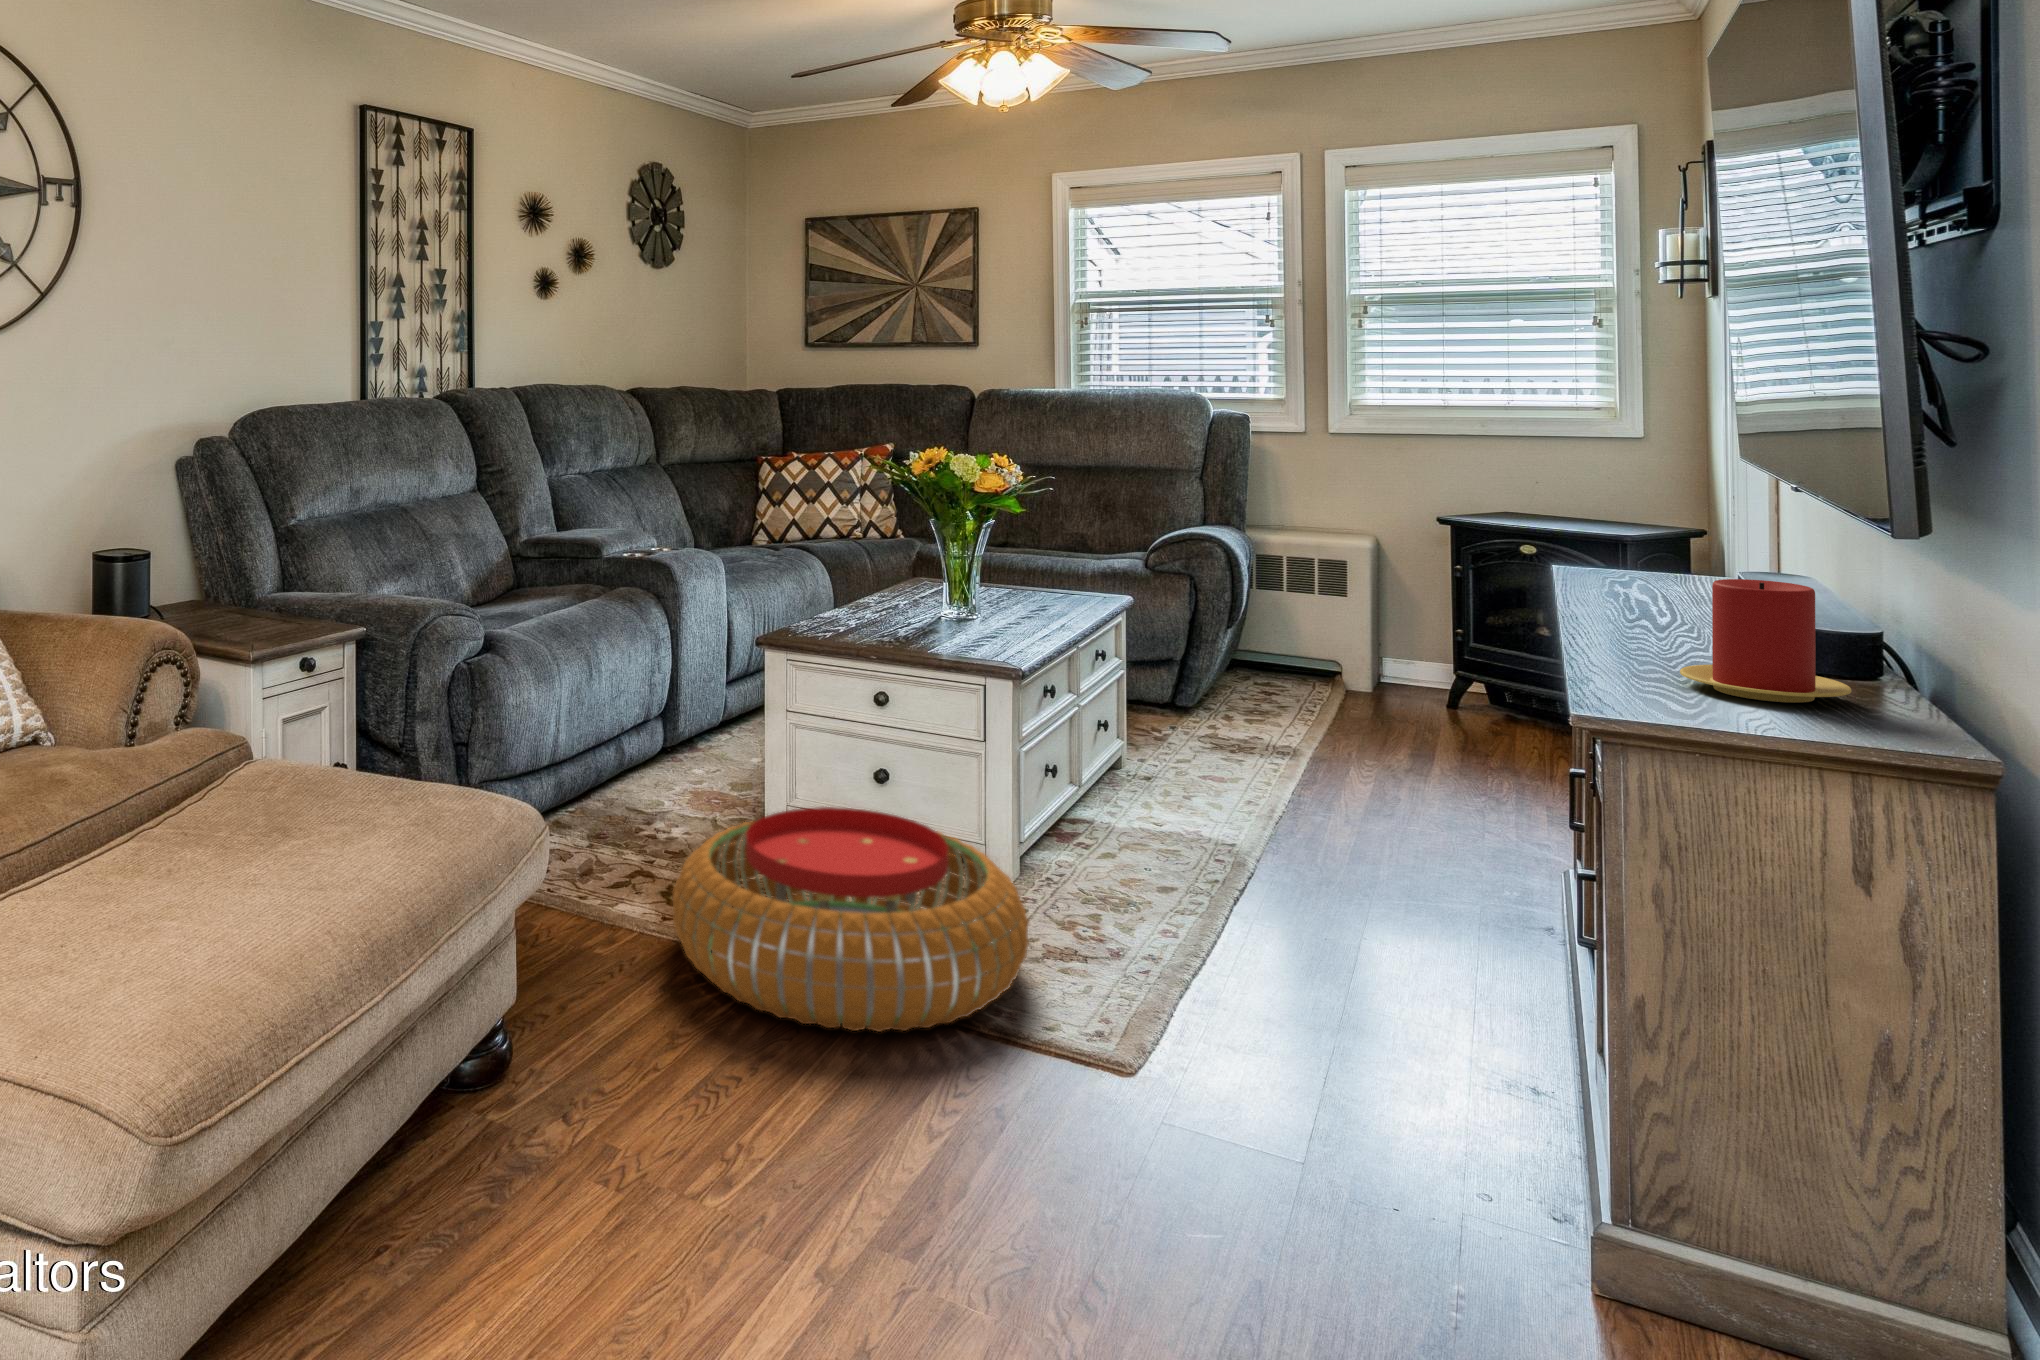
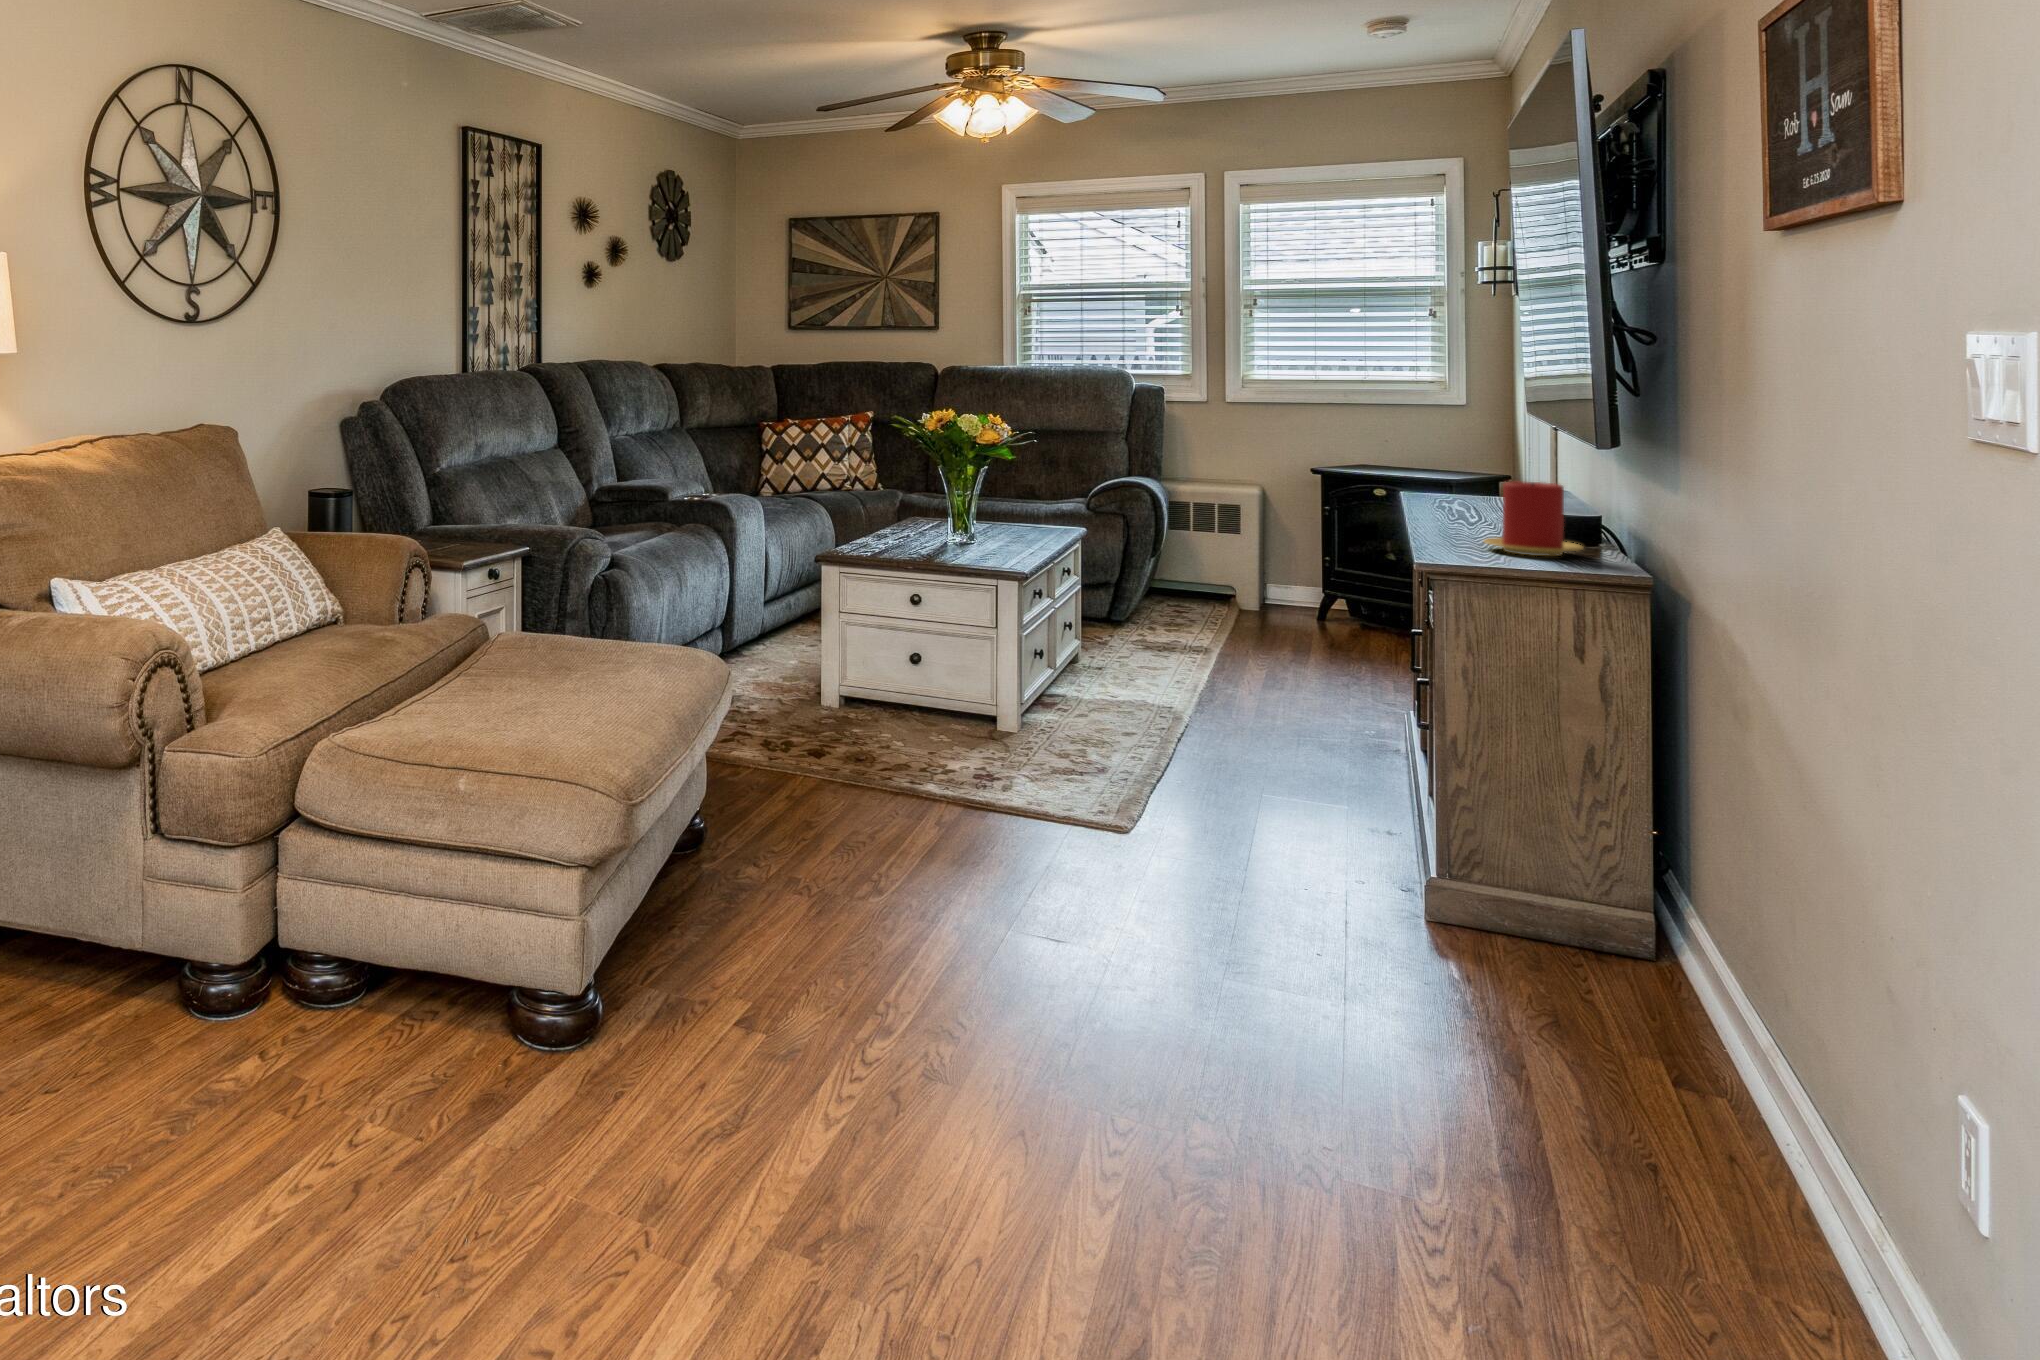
pouf: present [673,807,1029,1032] -> none [782,671,1042,814]

